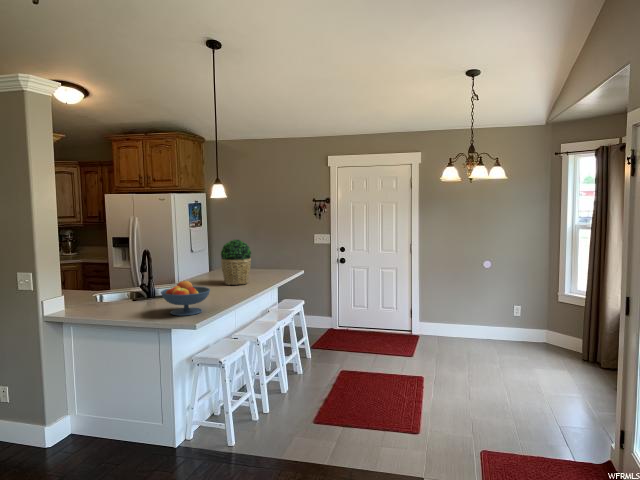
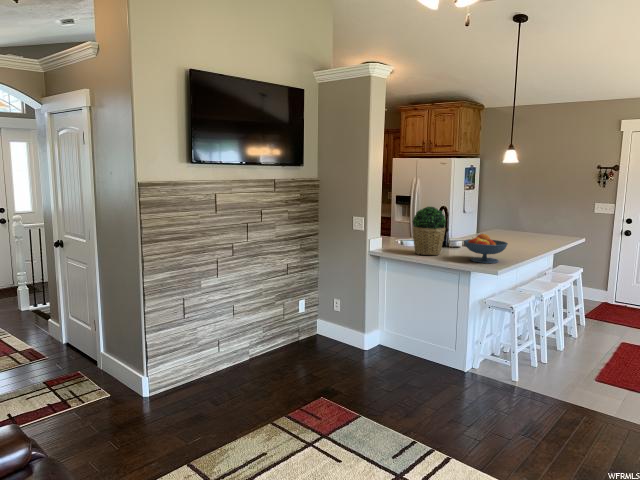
potted plant: present [221,240,251,285] -> present [413,207,446,255]

